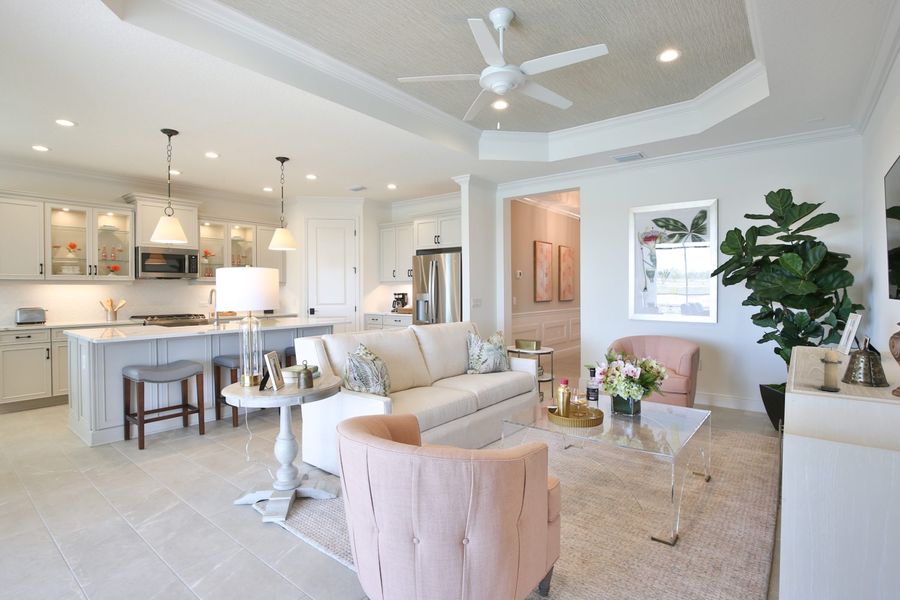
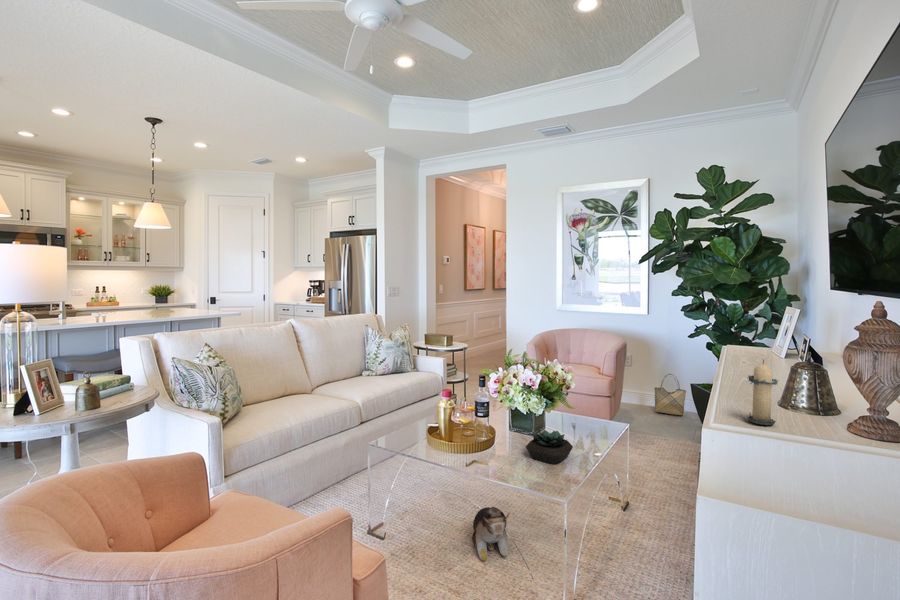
woven basket: none [724,376,755,414] -> present [654,374,686,415]
succulent plant: none [630,412,669,437] -> present [526,430,573,464]
plush toy: none [587,468,622,511] -> present [472,507,509,561]

